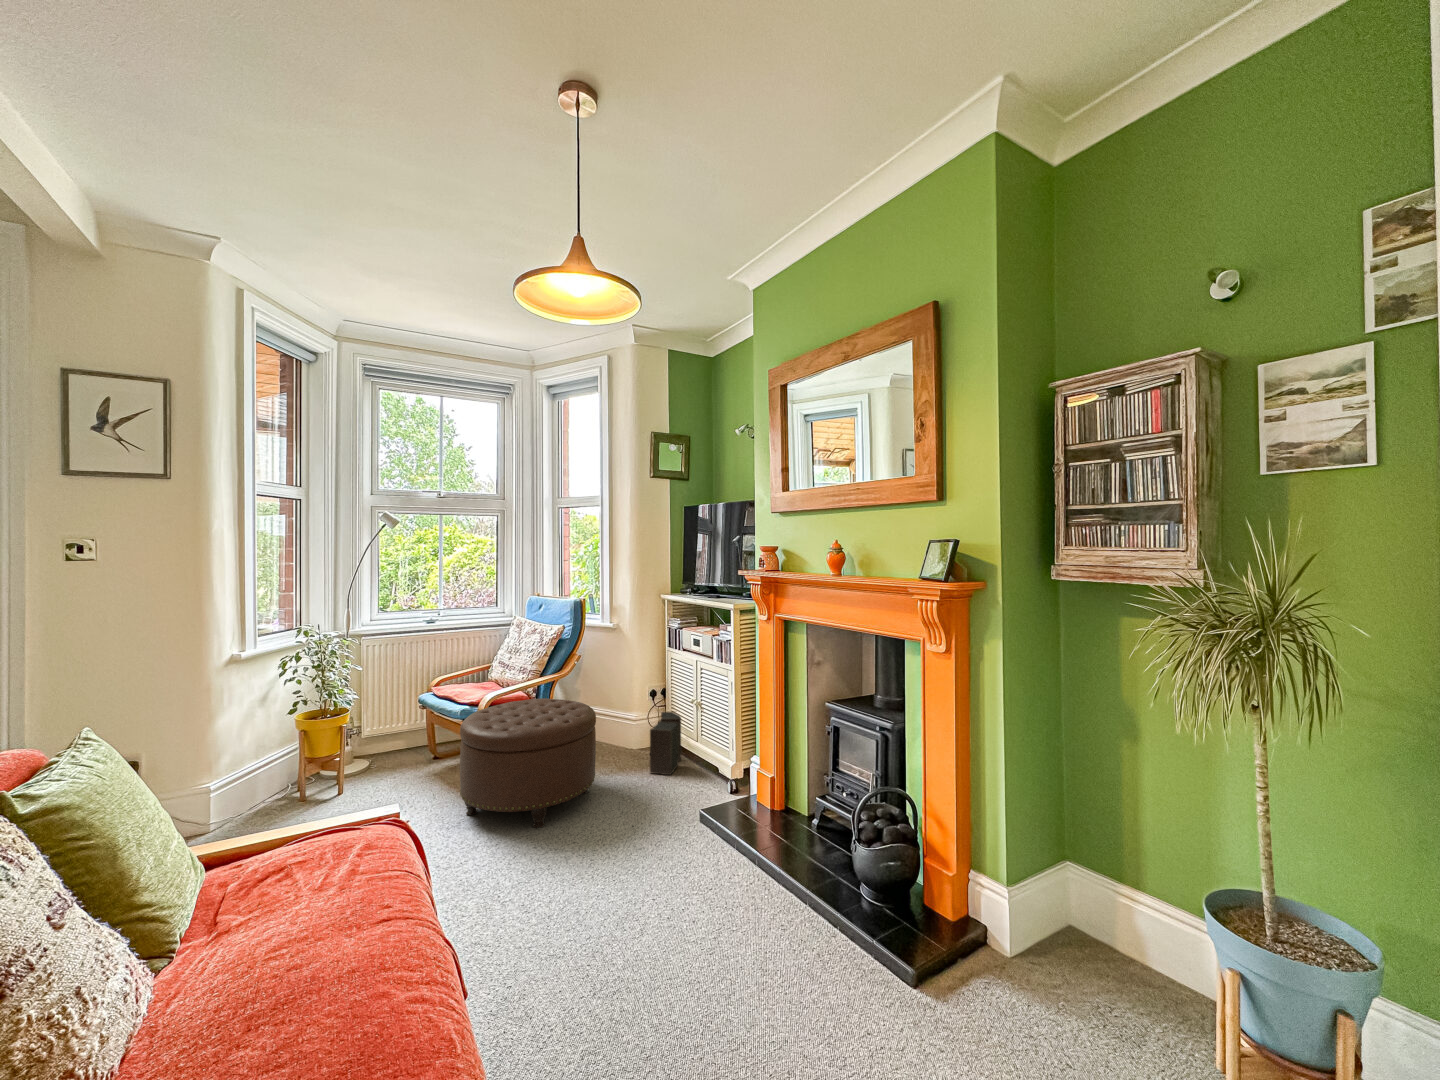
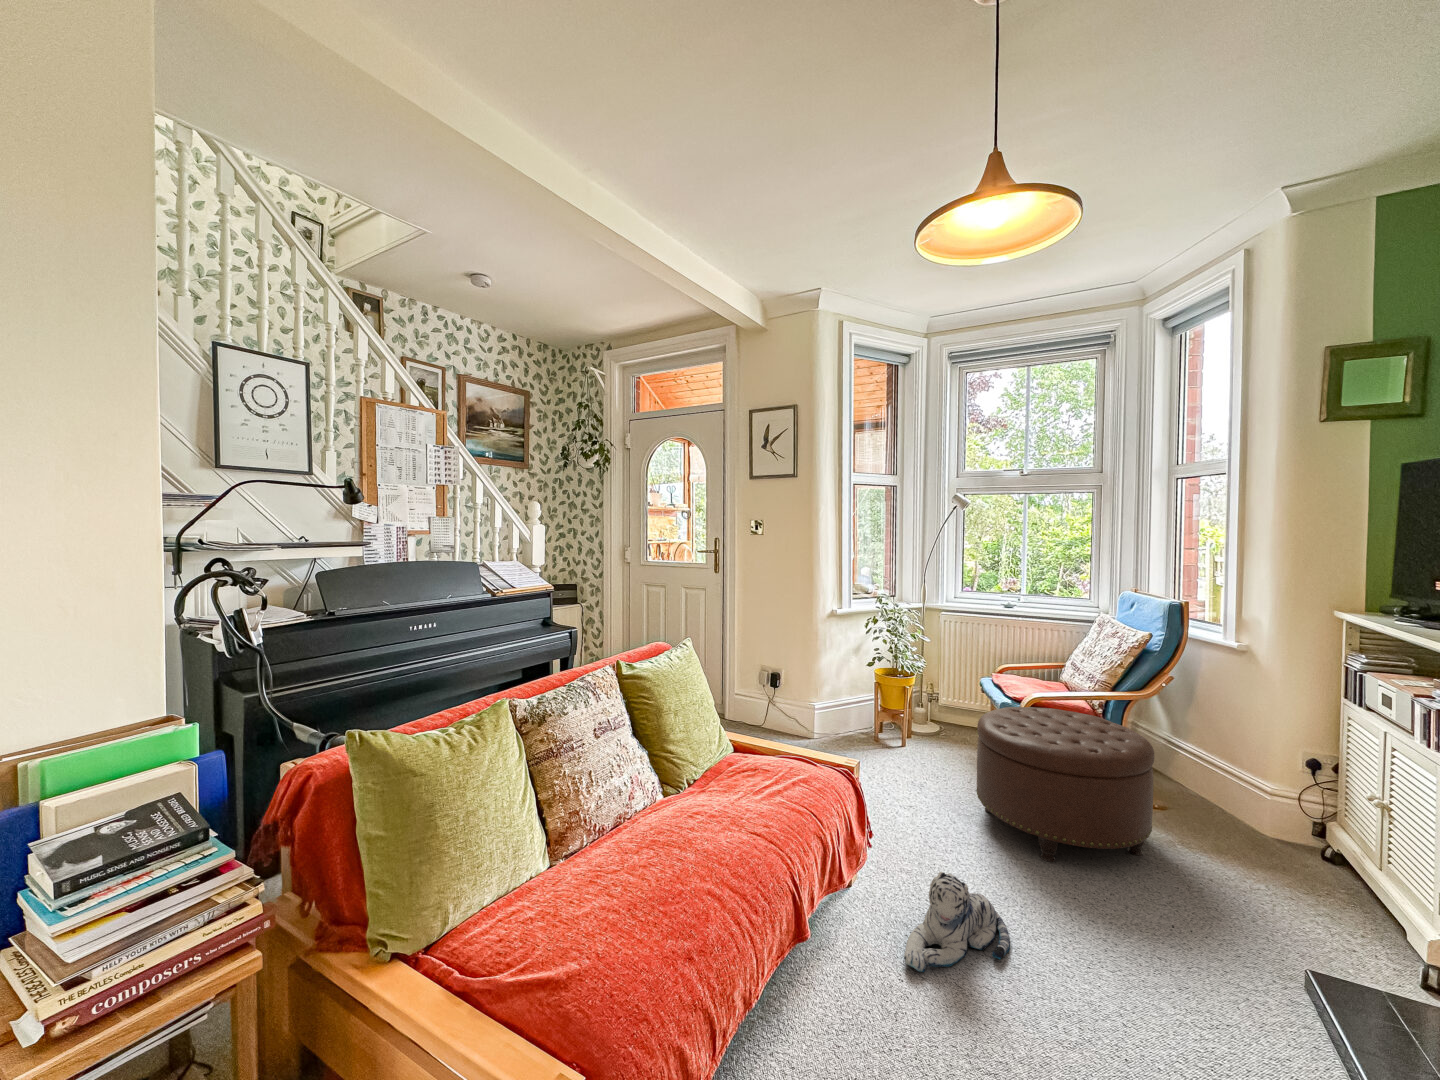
speaker: present [650,712,682,775] -> none [1264,798,1366,900]
plush toy: none [492,864,566,971] -> present [904,872,1010,972]

